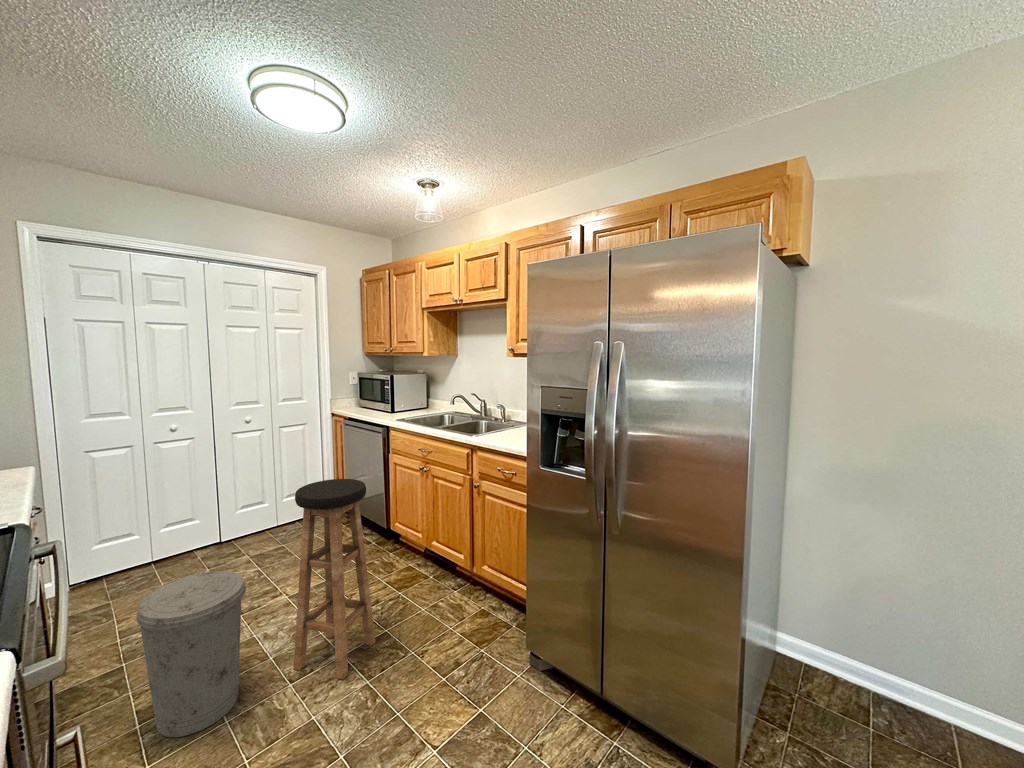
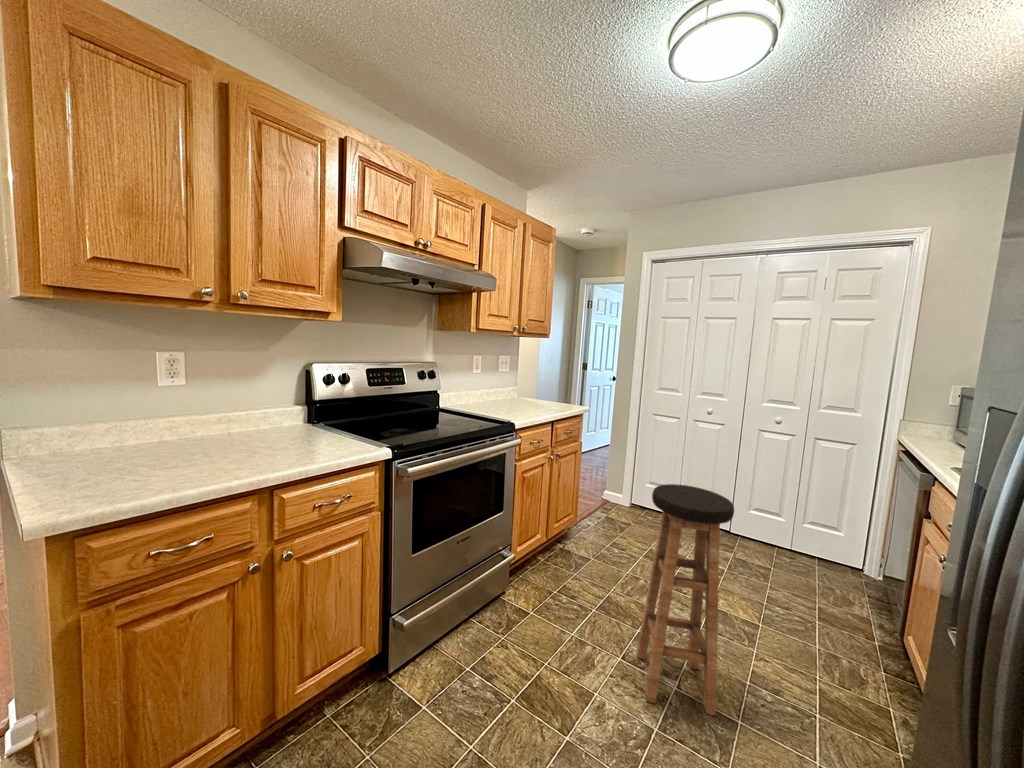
trash can: present [137,571,246,737] -> none [551,511,619,630]

